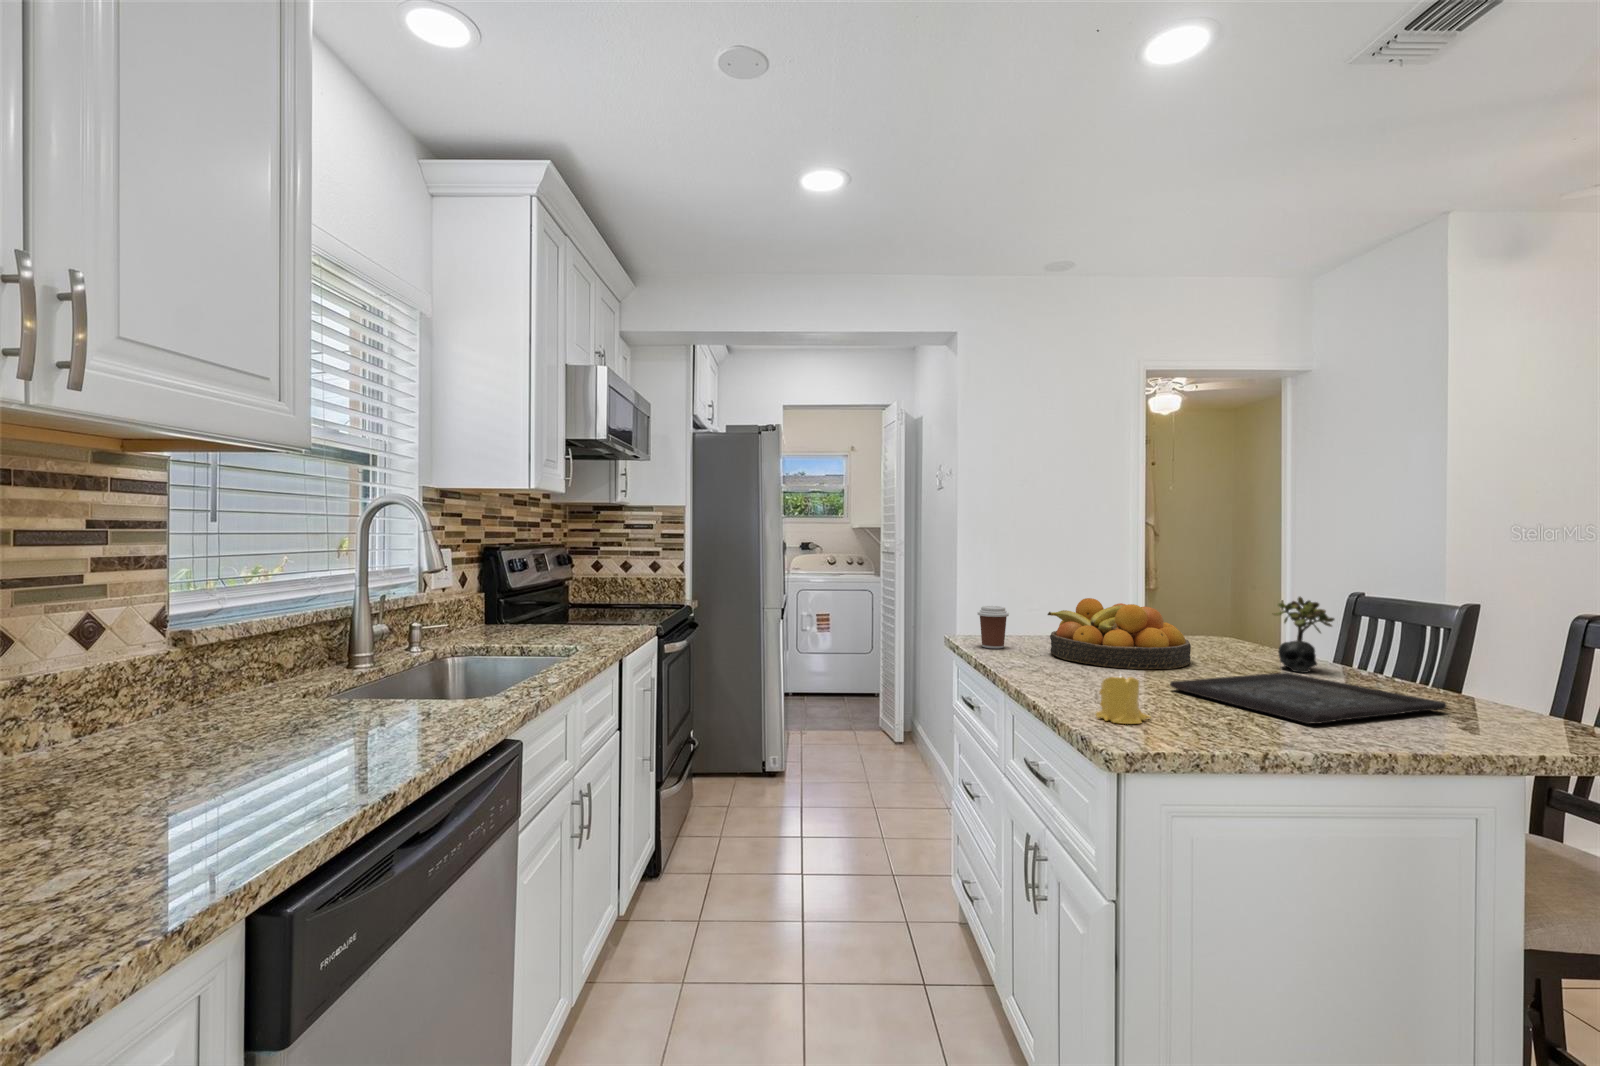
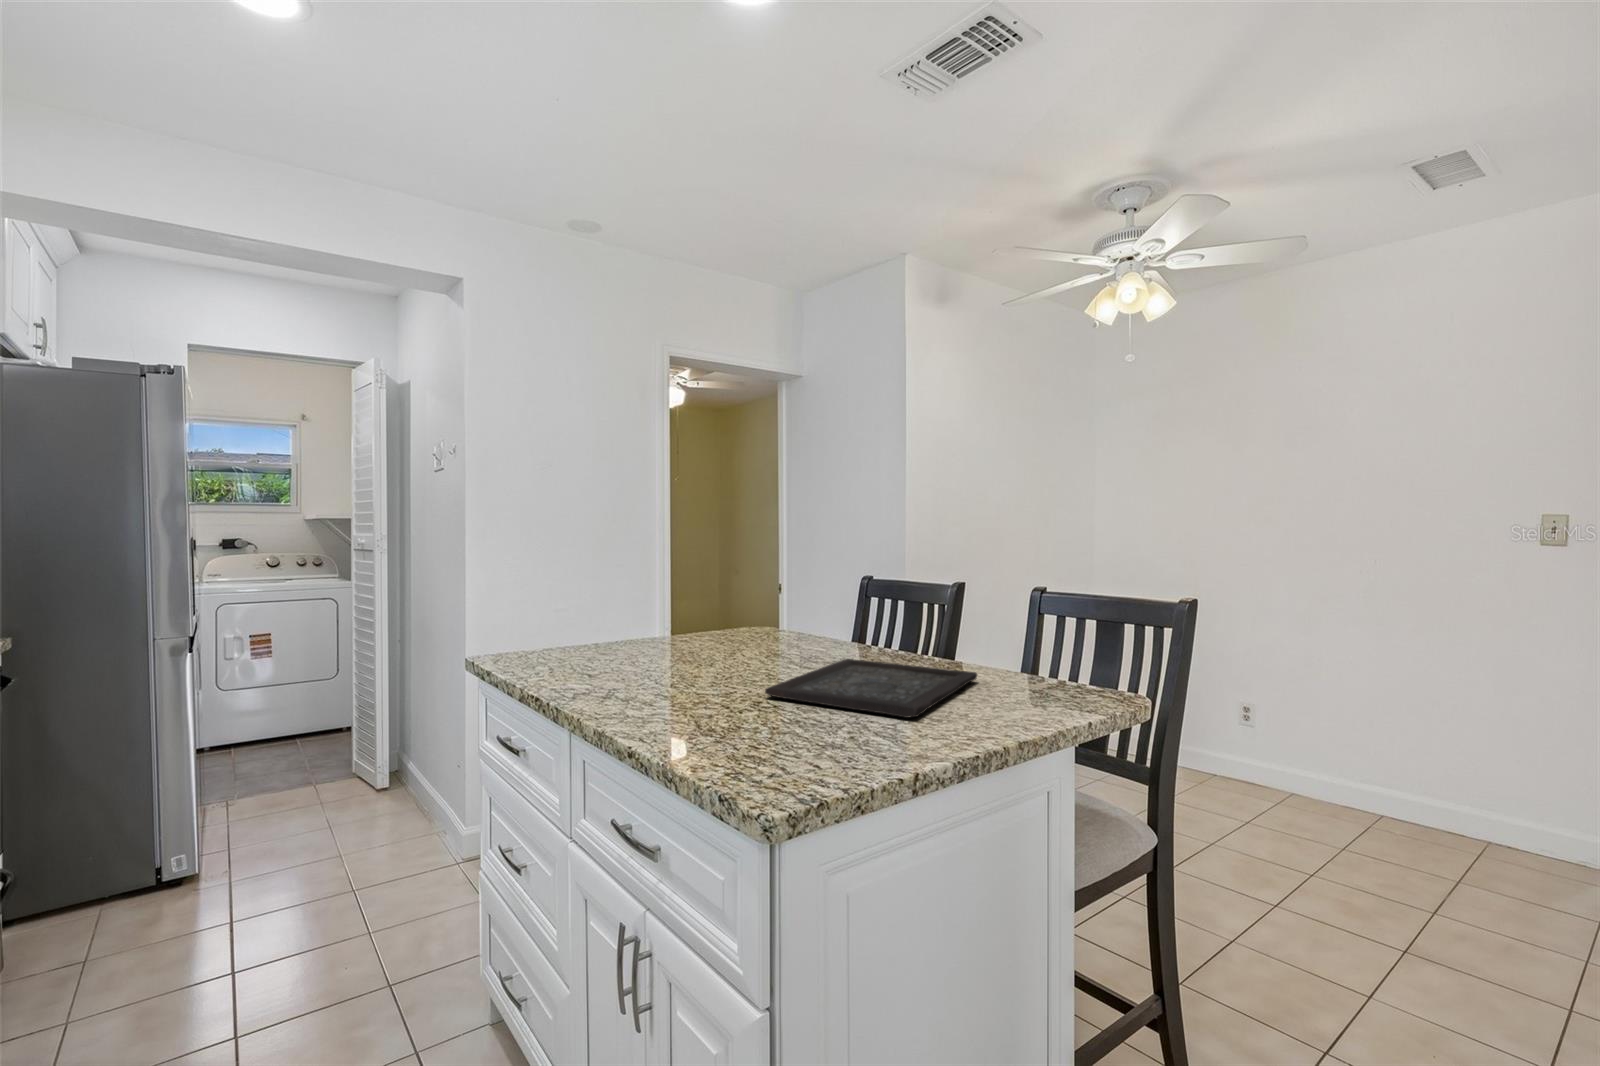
succulent plant: present [1273,597,1334,673] -> none [824,582,874,656]
fruit bowl: present [1048,598,1191,669] -> none [609,597,758,676]
coffee cup: present [978,606,1009,649] -> none [519,615,560,670]
candle: present [1096,676,1151,724] -> none [716,695,778,763]

